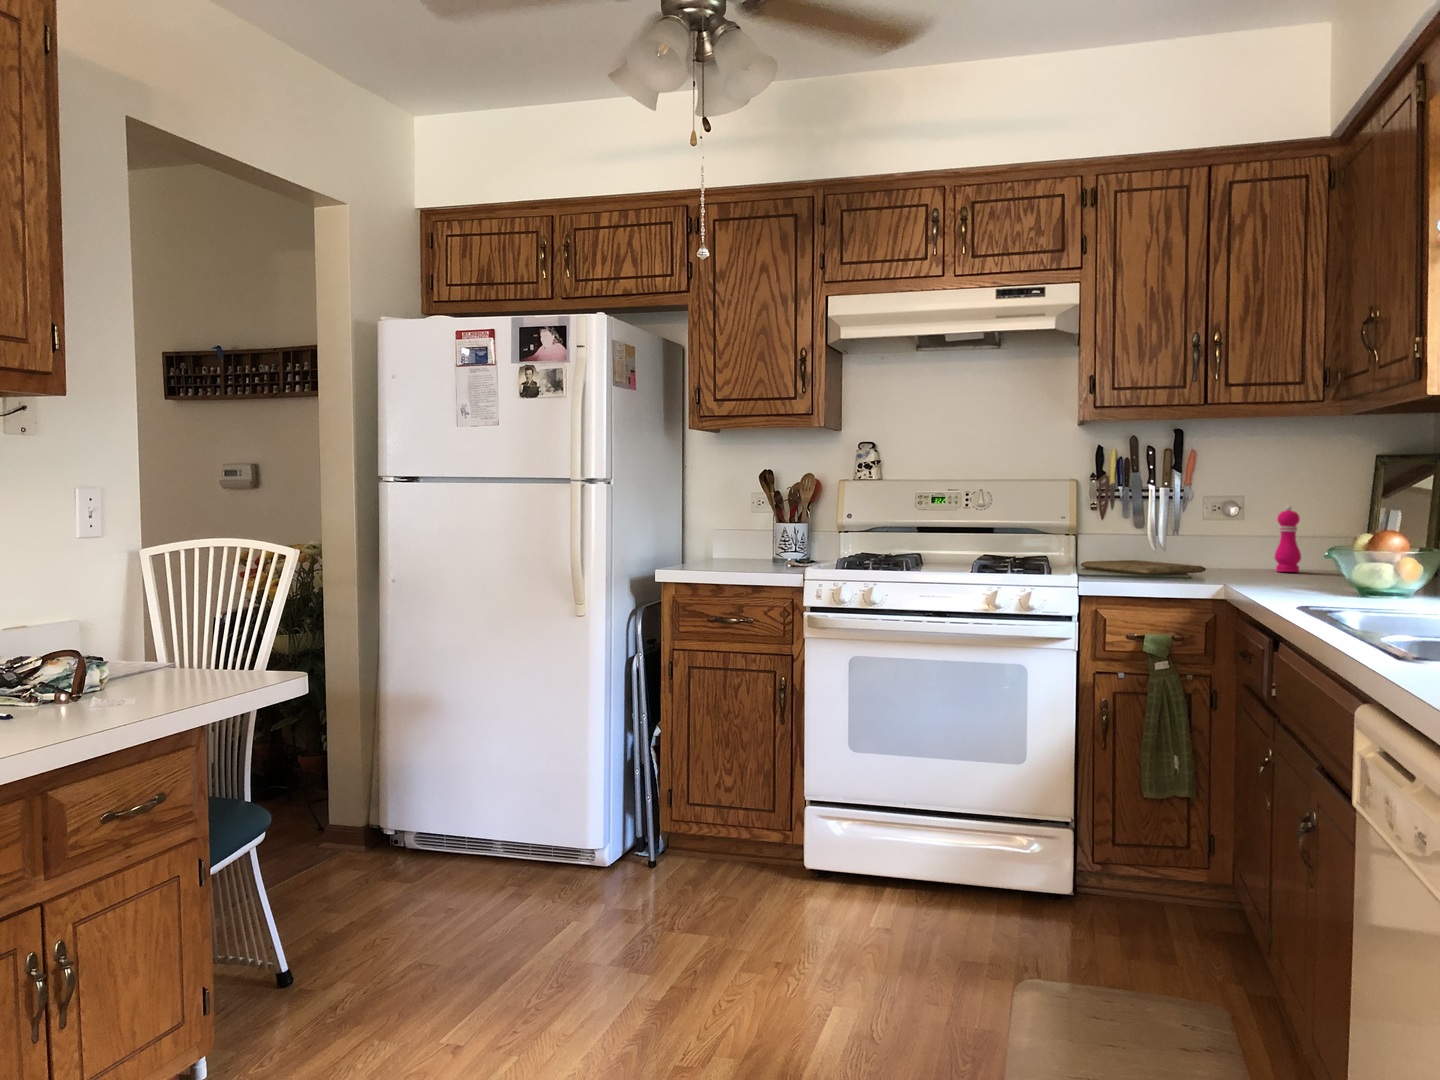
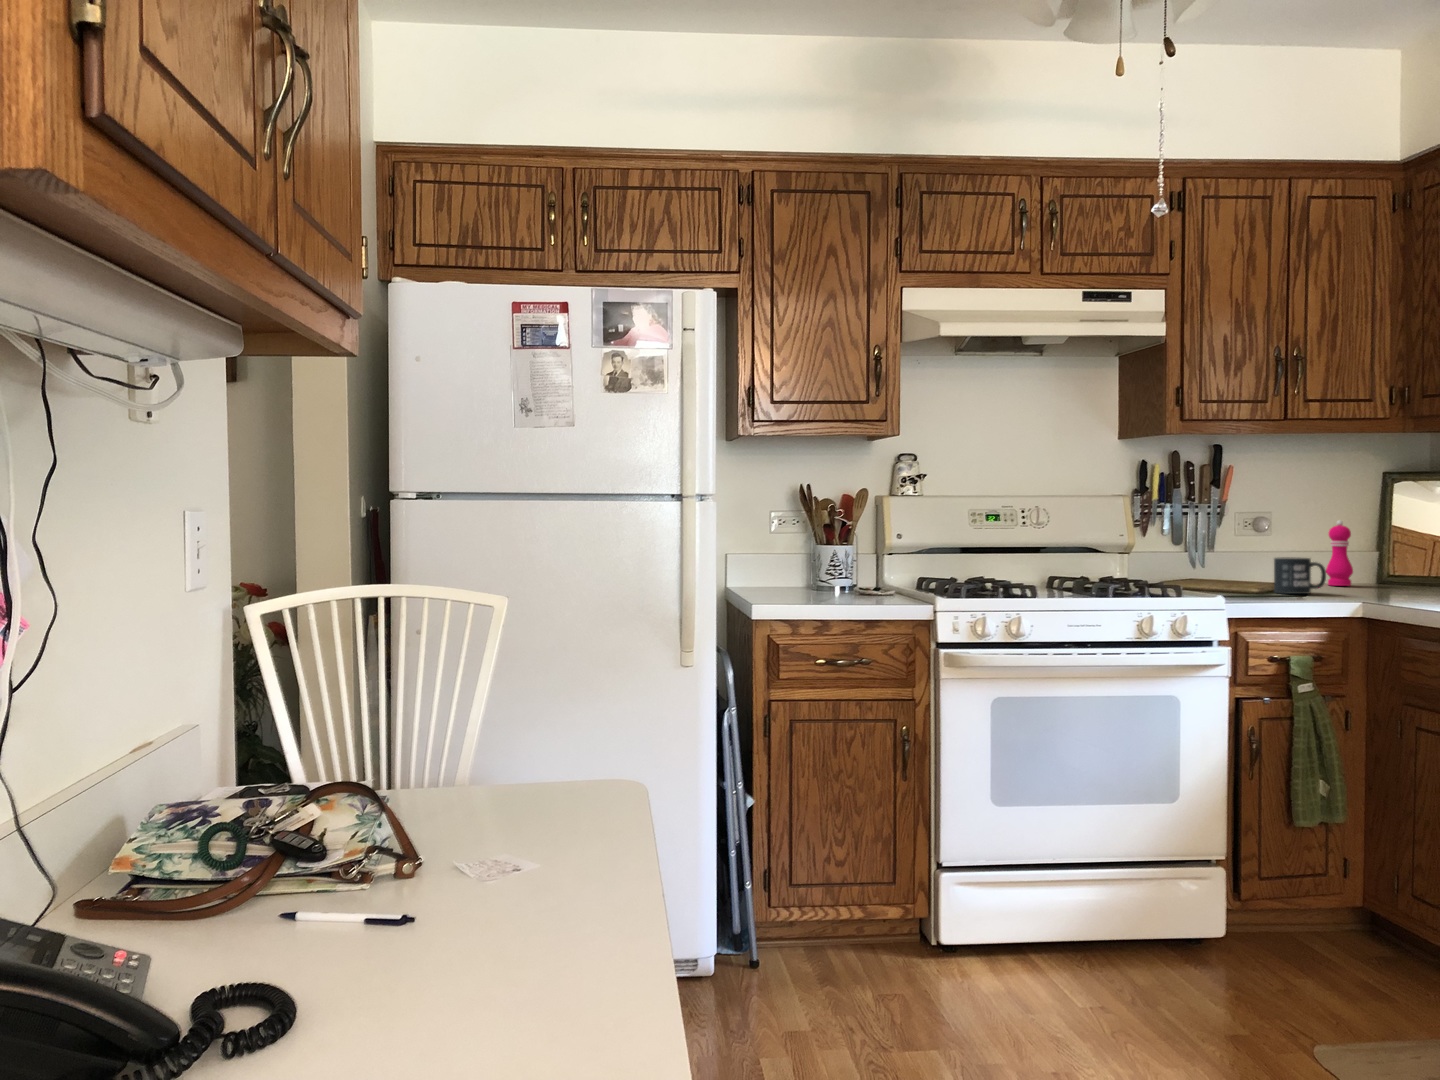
mug: none [1176,541,1227,576] -> present [1274,557,1326,594]

